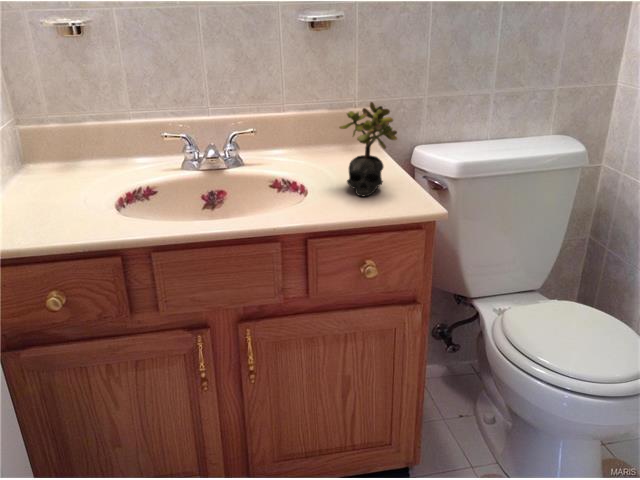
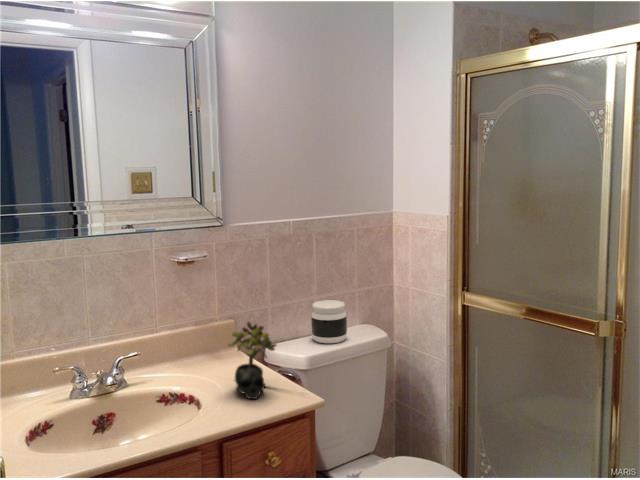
jar: none [476,97,524,151] -> present [311,300,347,343]

